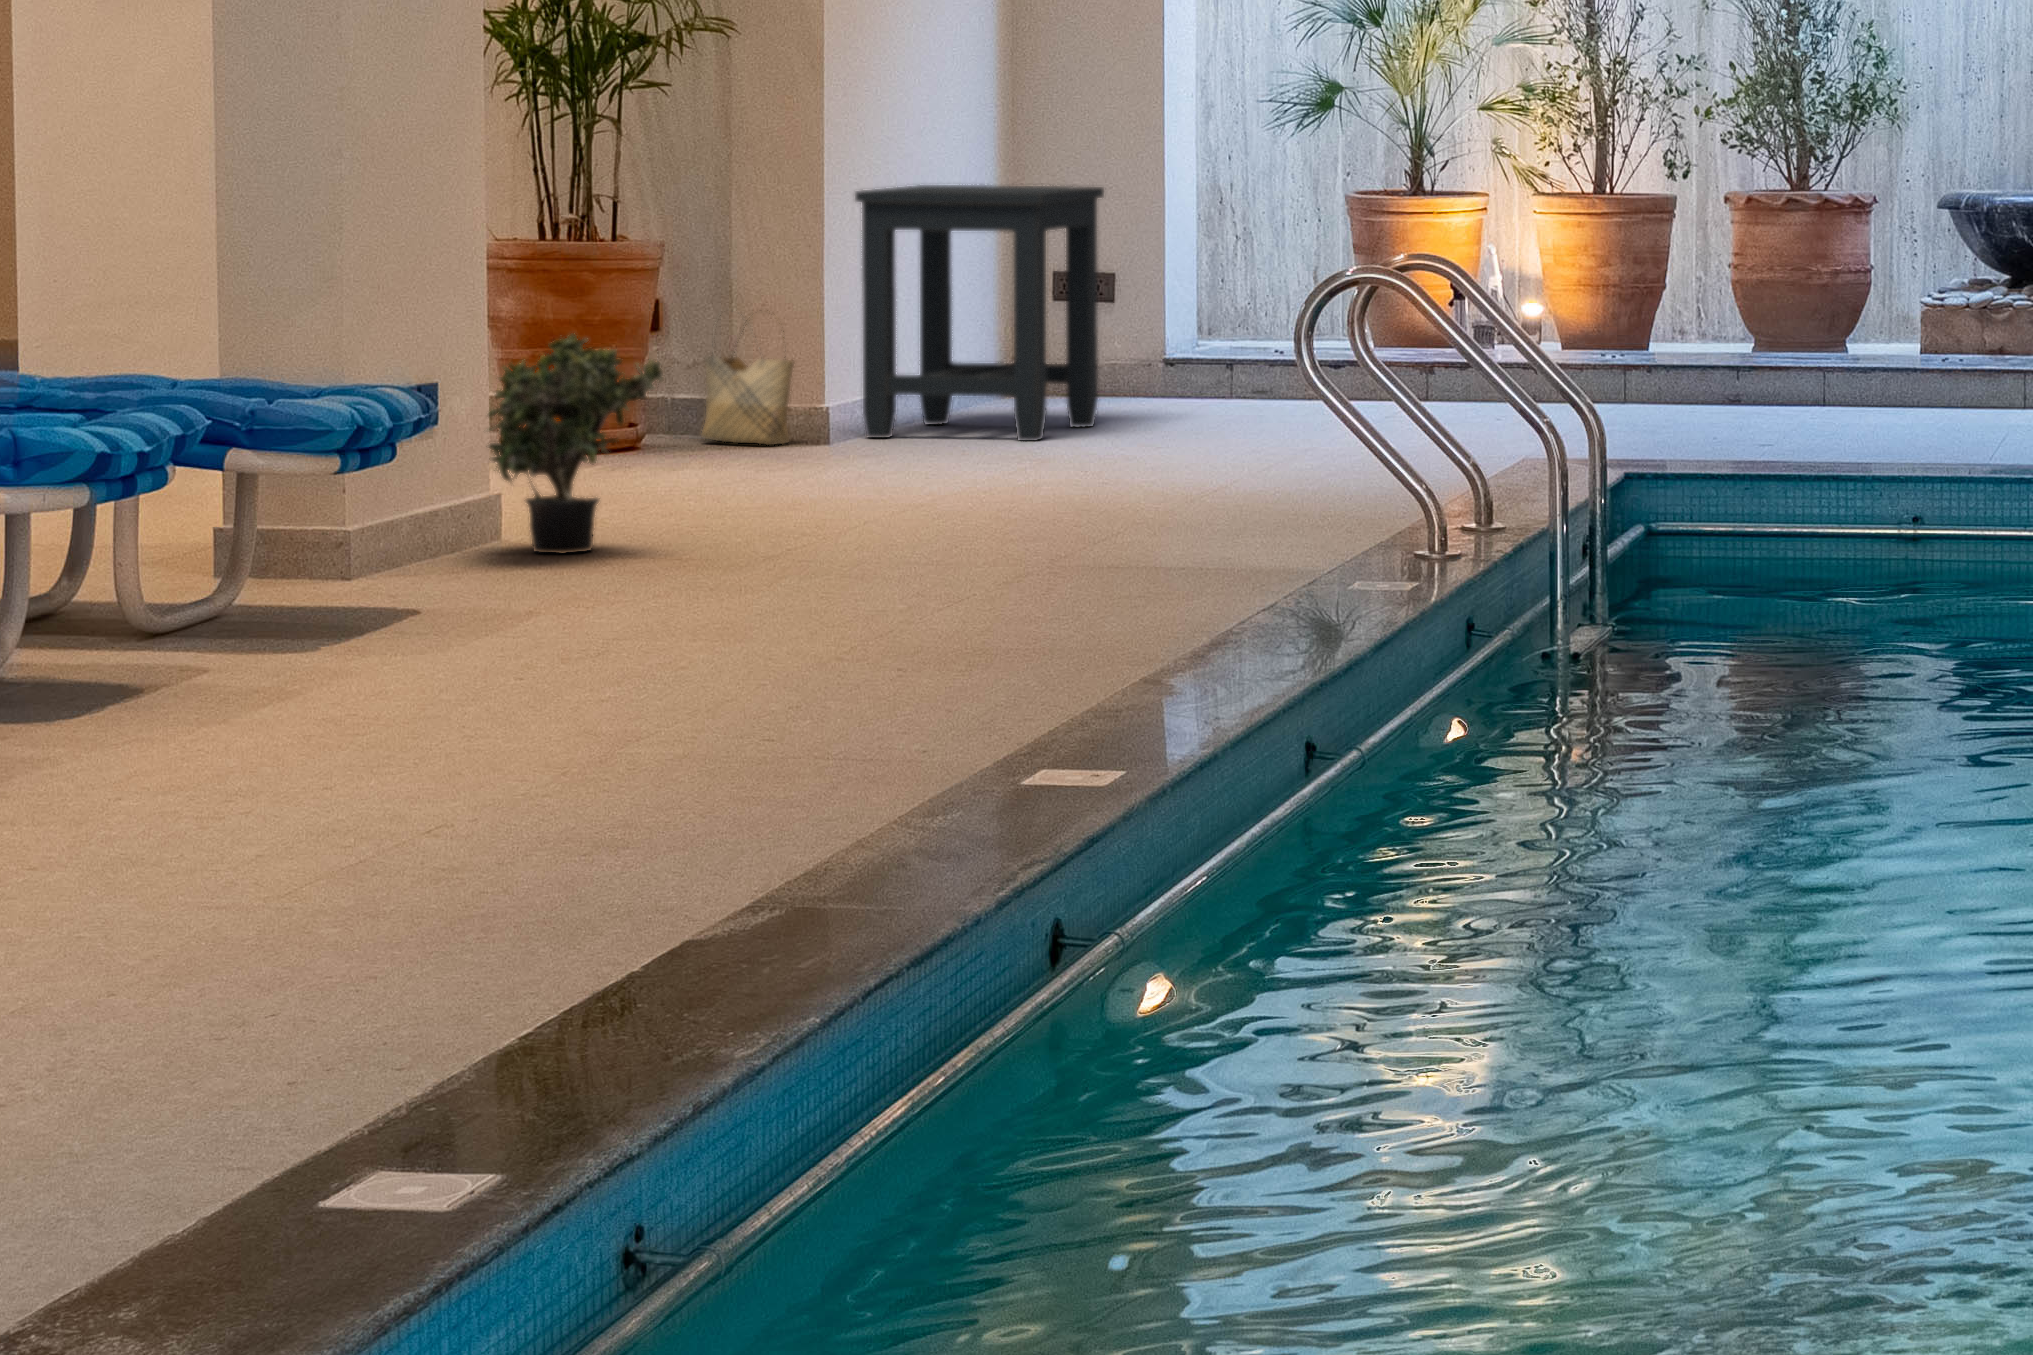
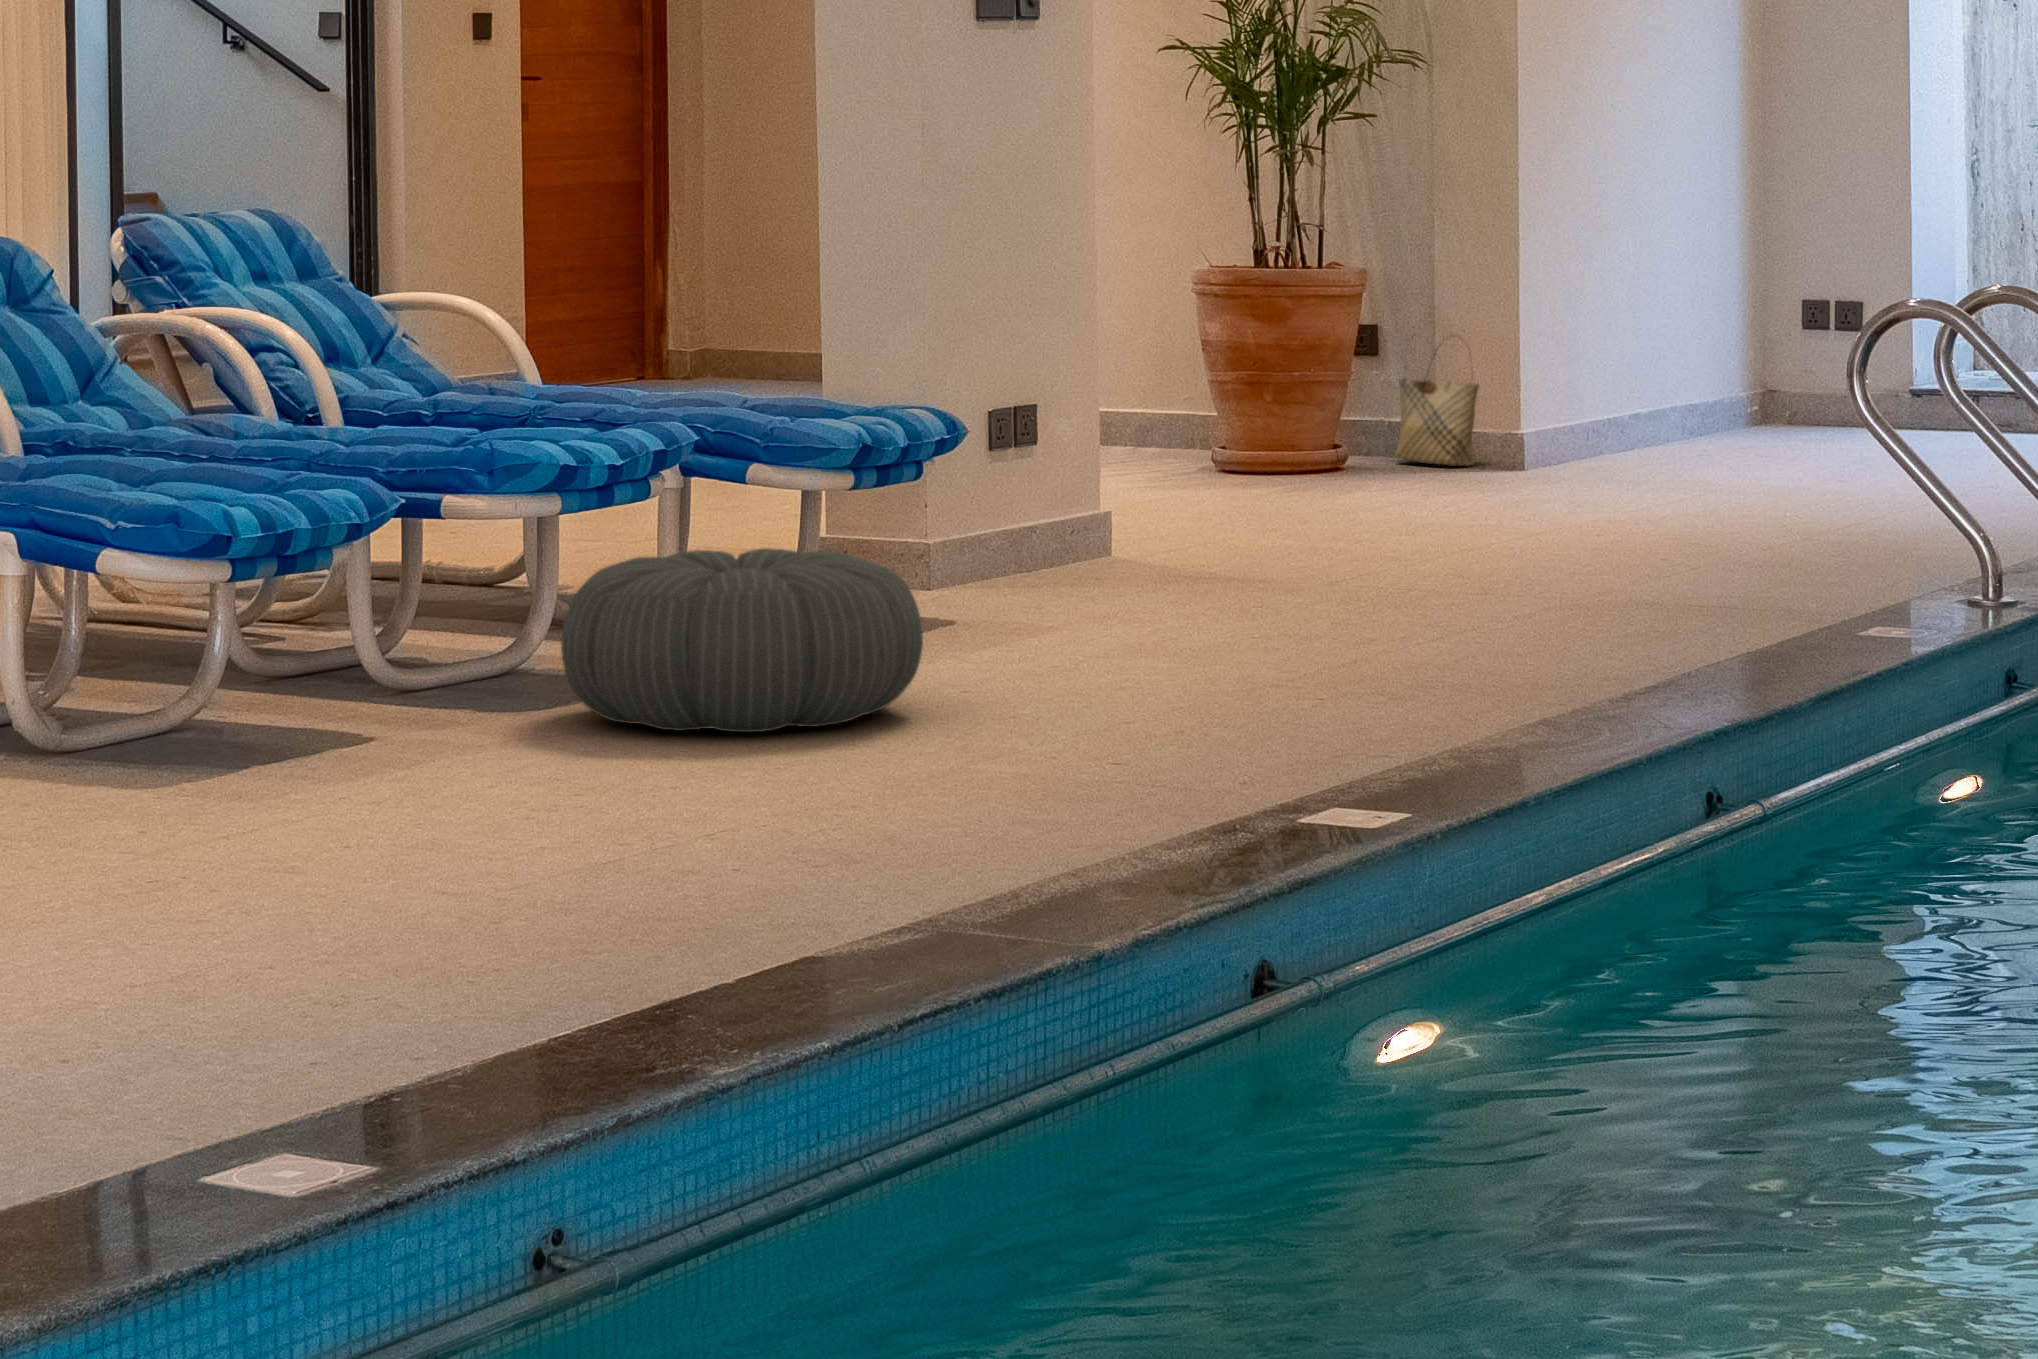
side table: present [855,185,1104,441] -> none [1540,212,1793,469]
potted plant: present [488,334,663,554] -> none [1075,356,1239,567]
pouf: none [109,540,520,736] -> present [561,548,923,732]

